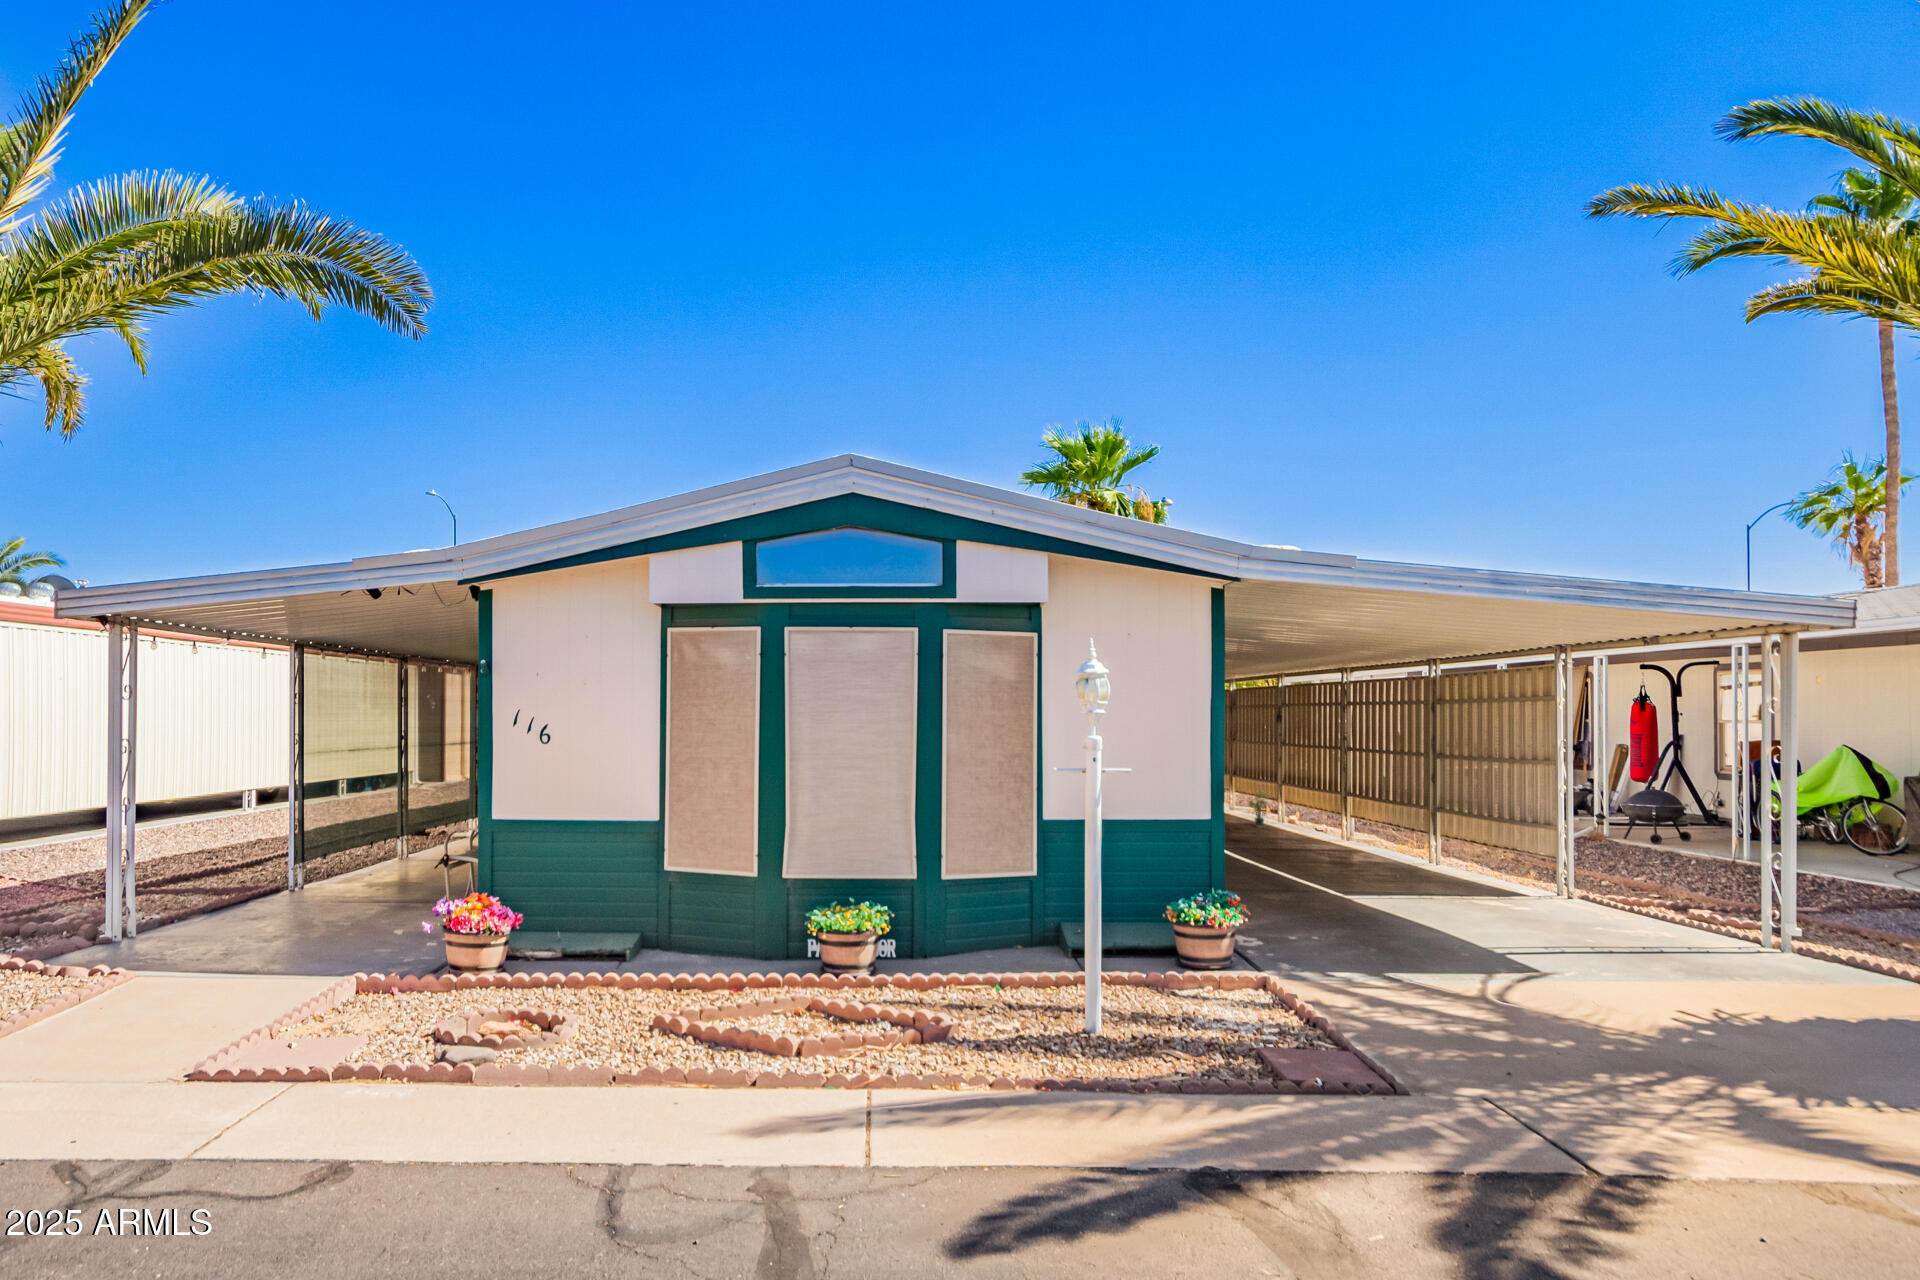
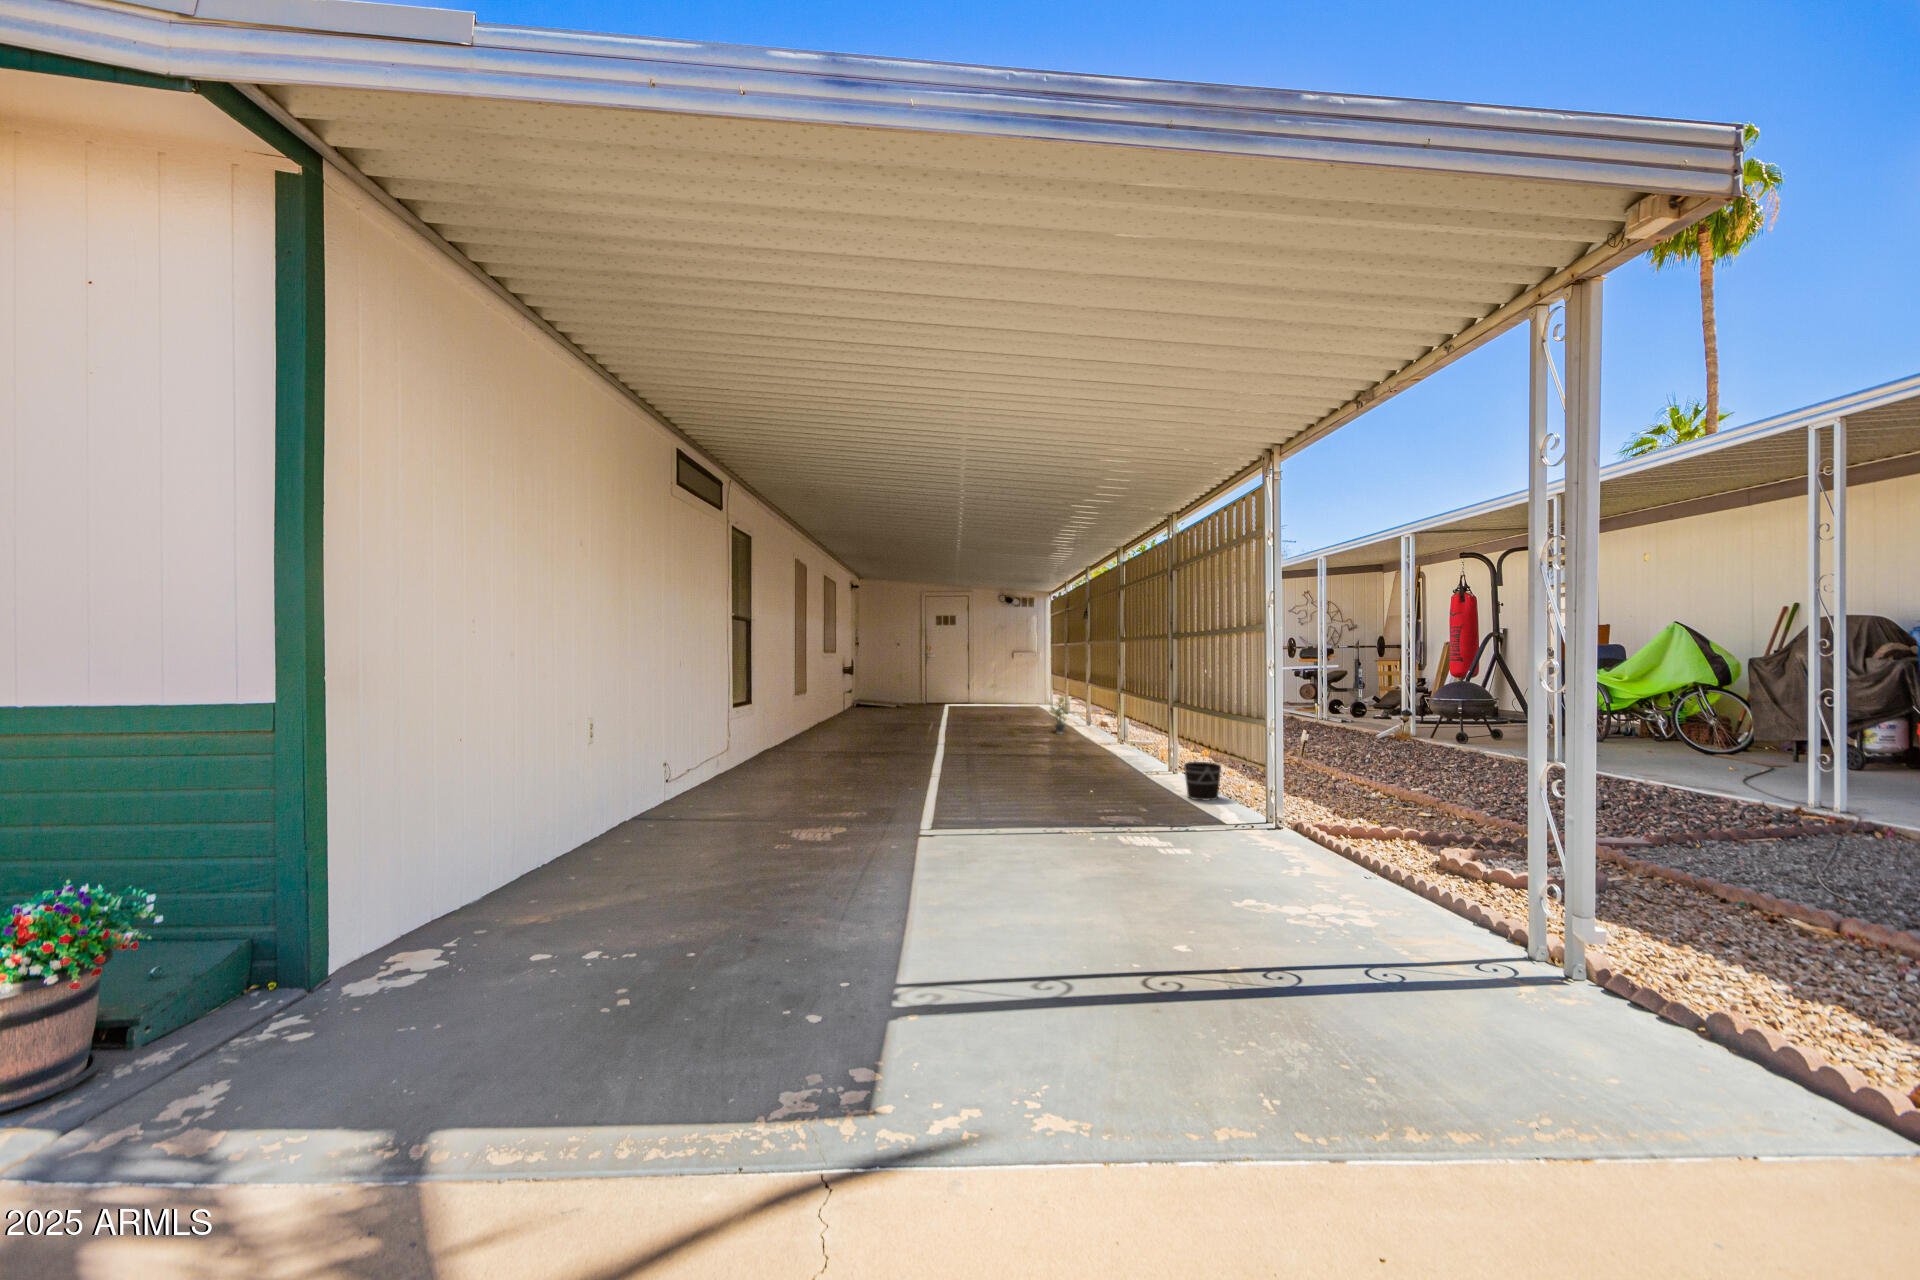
bucket: none [1444,848,1476,881] -> present [1184,761,1221,800]

